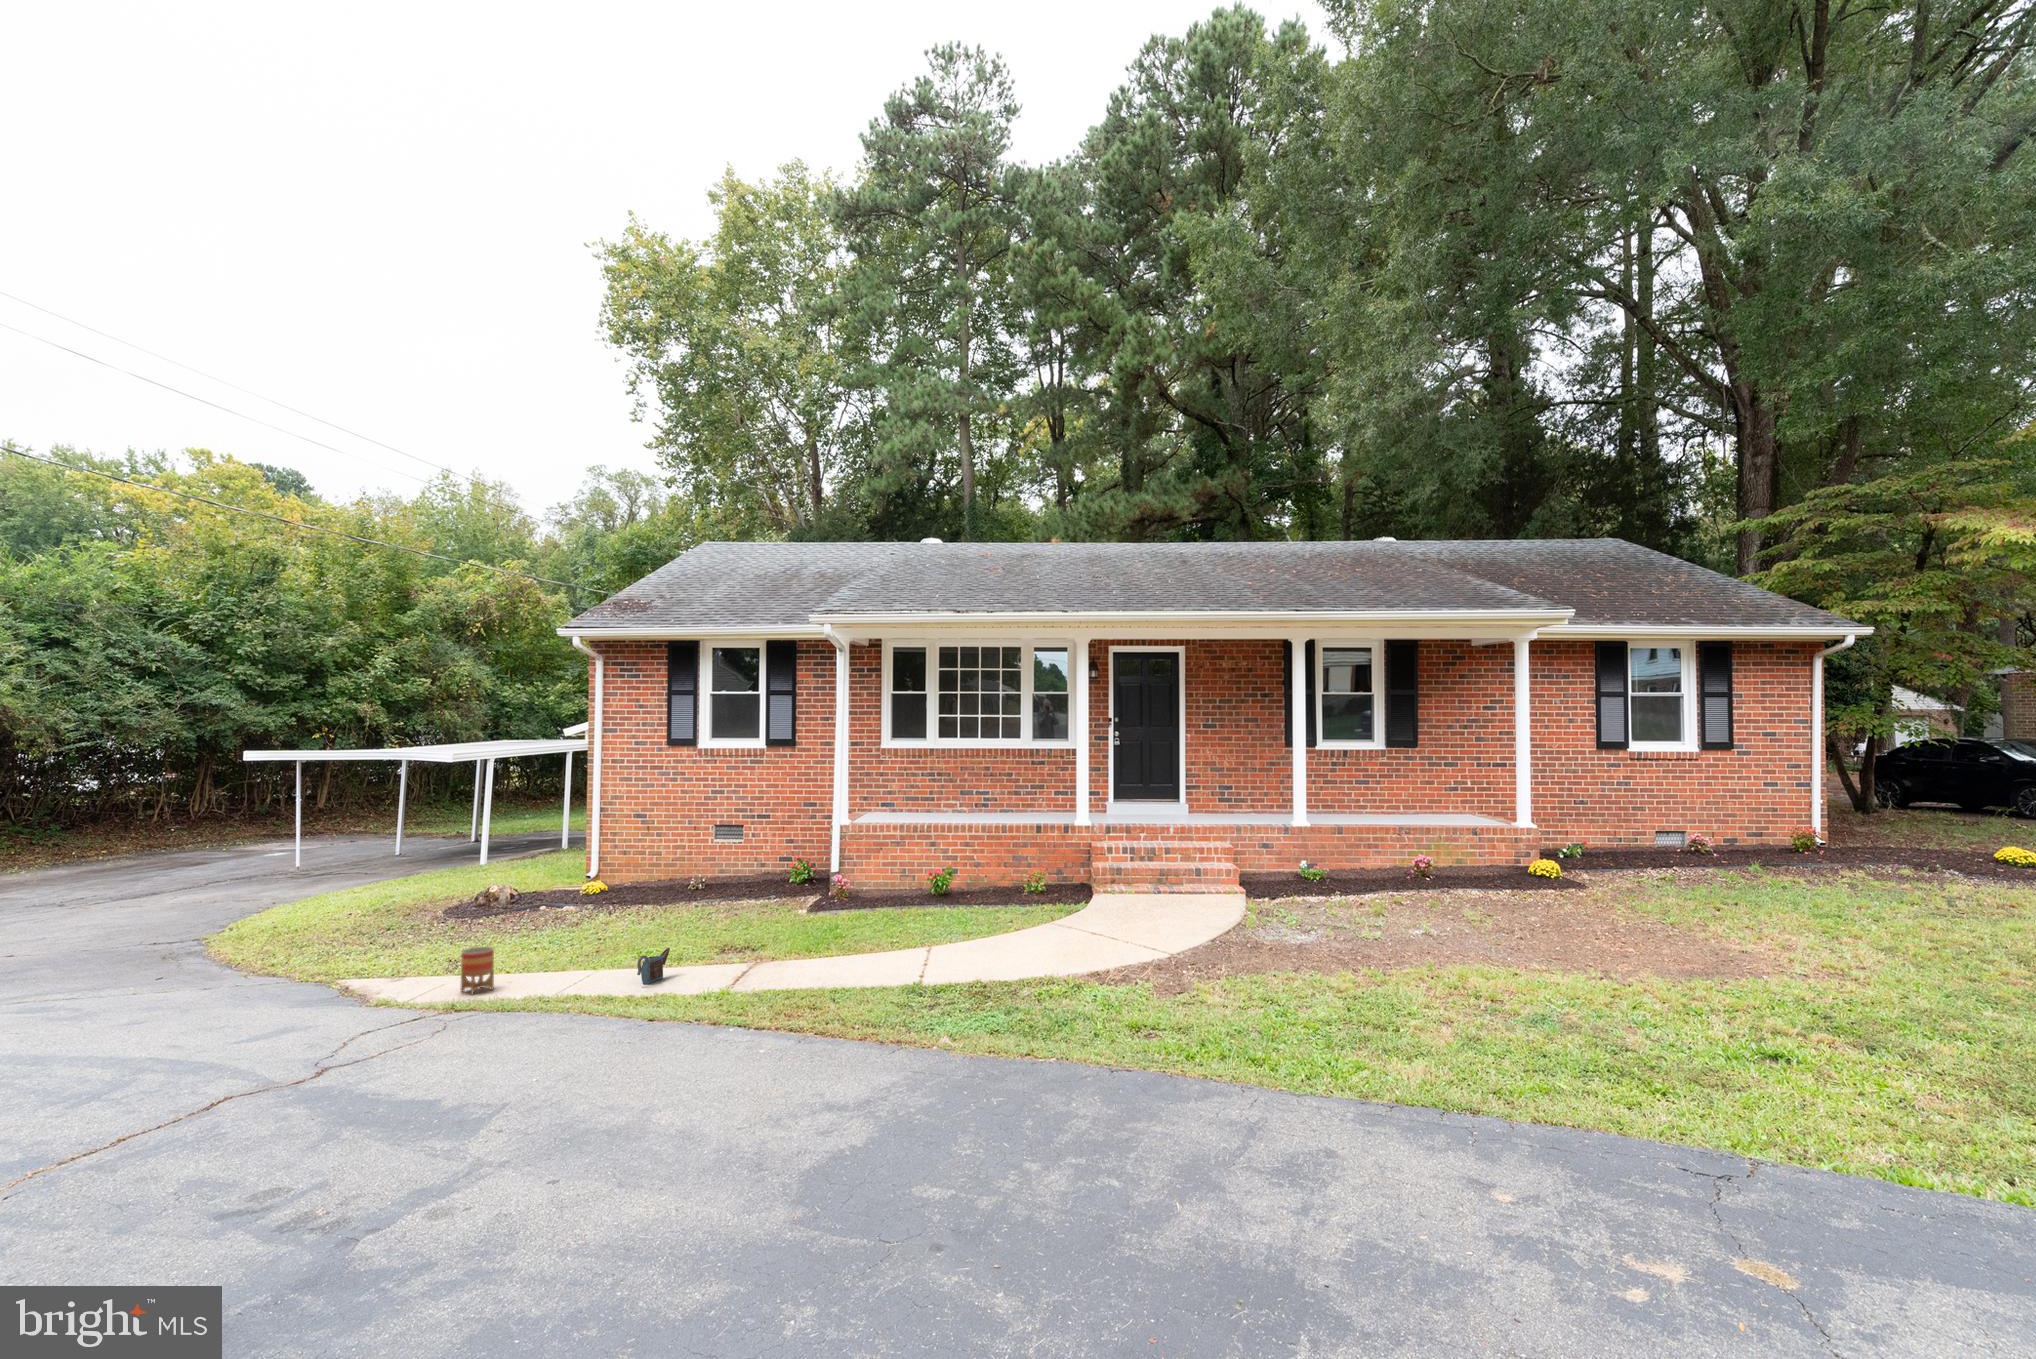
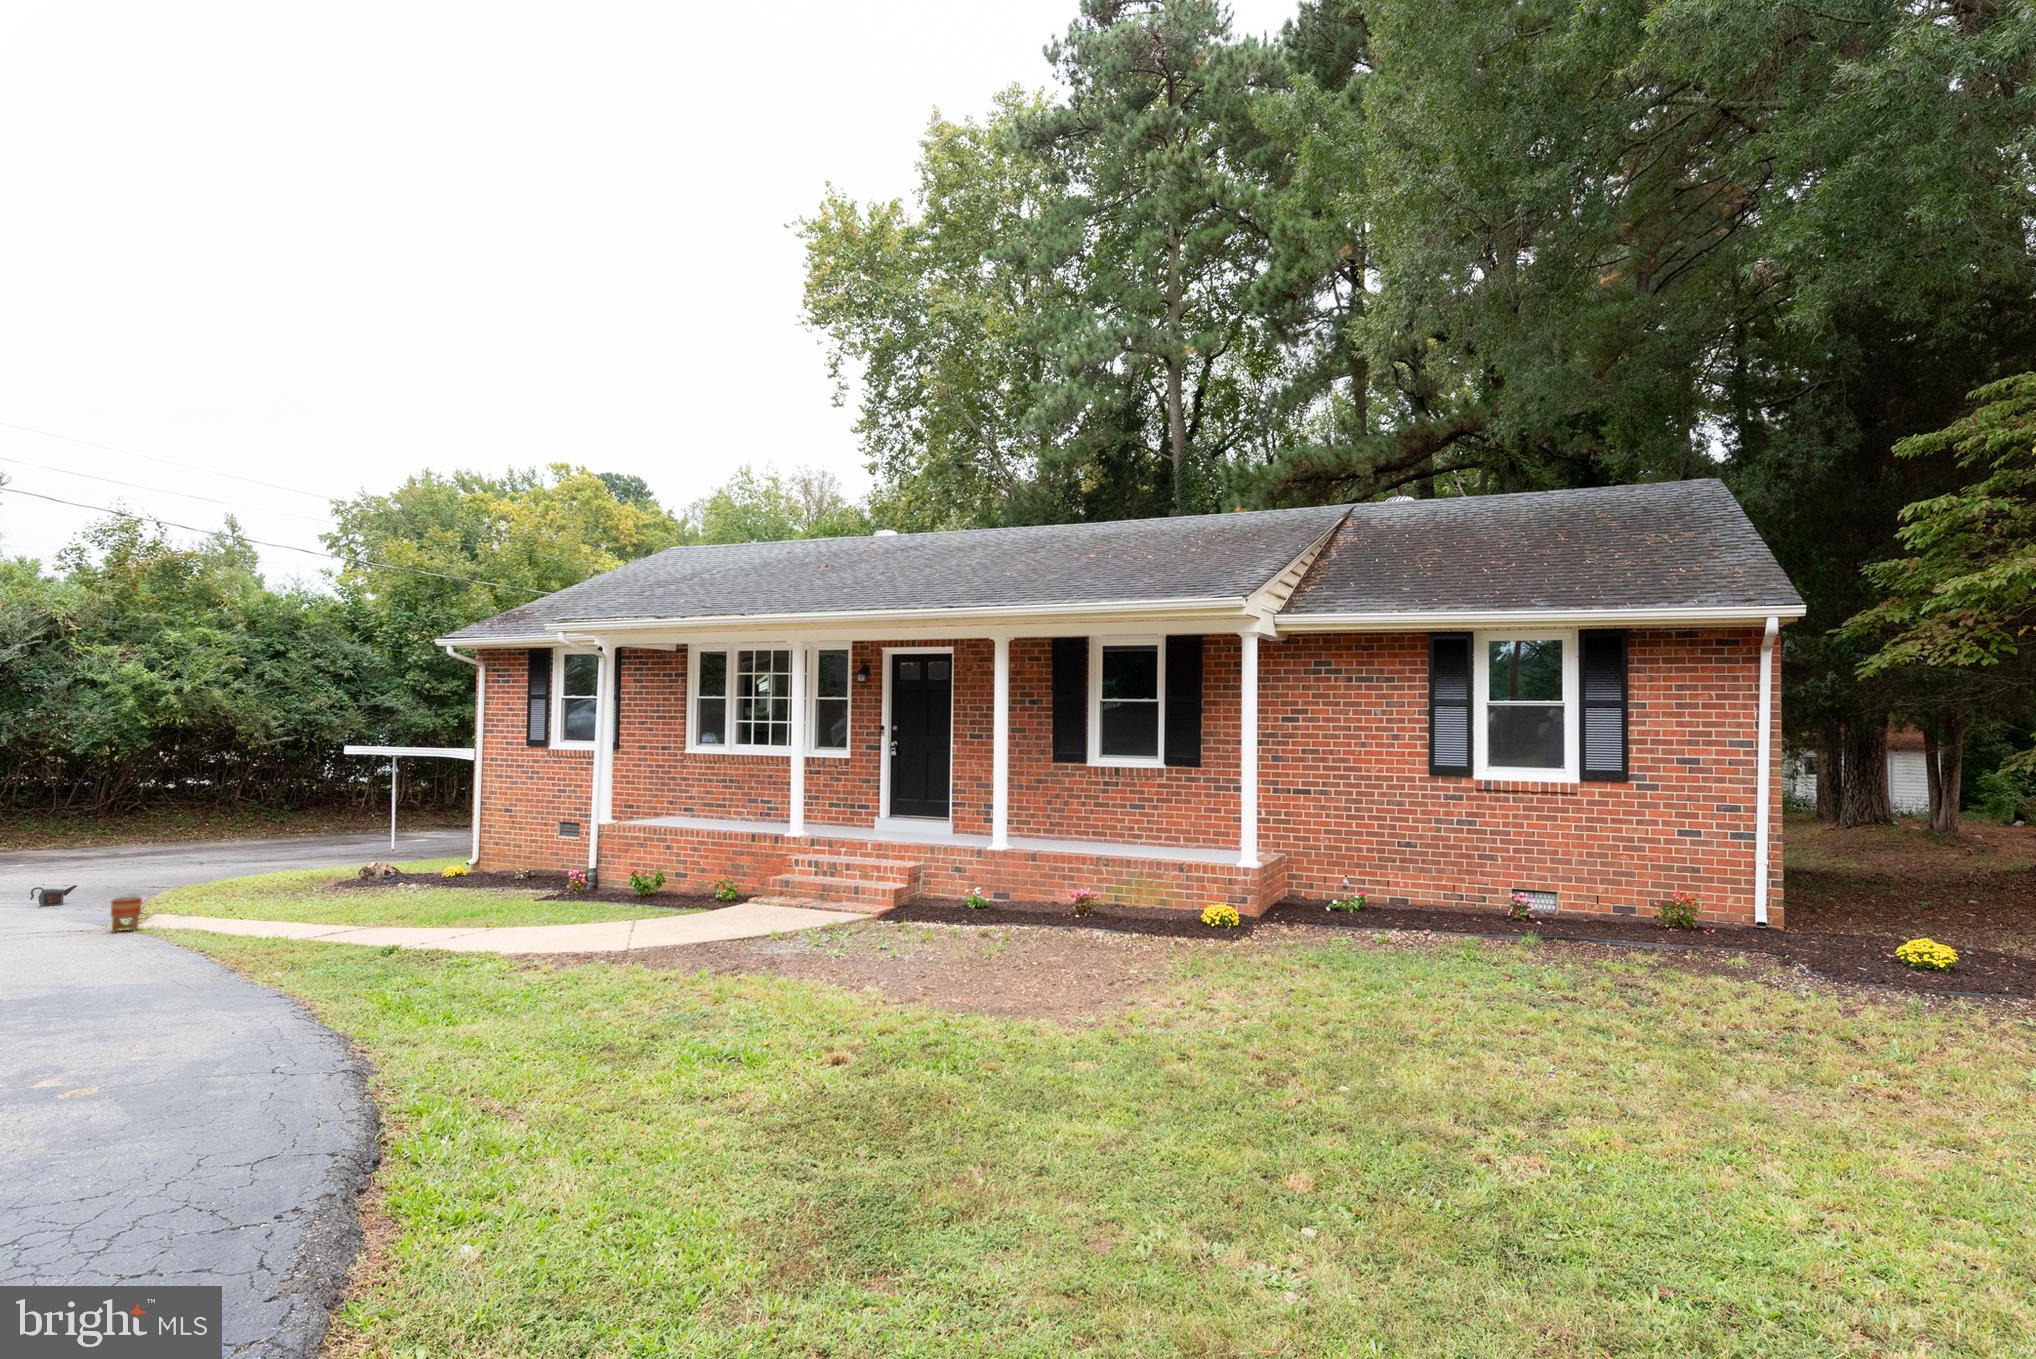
watering can: present [637,948,670,984] -> present [30,885,77,907]

